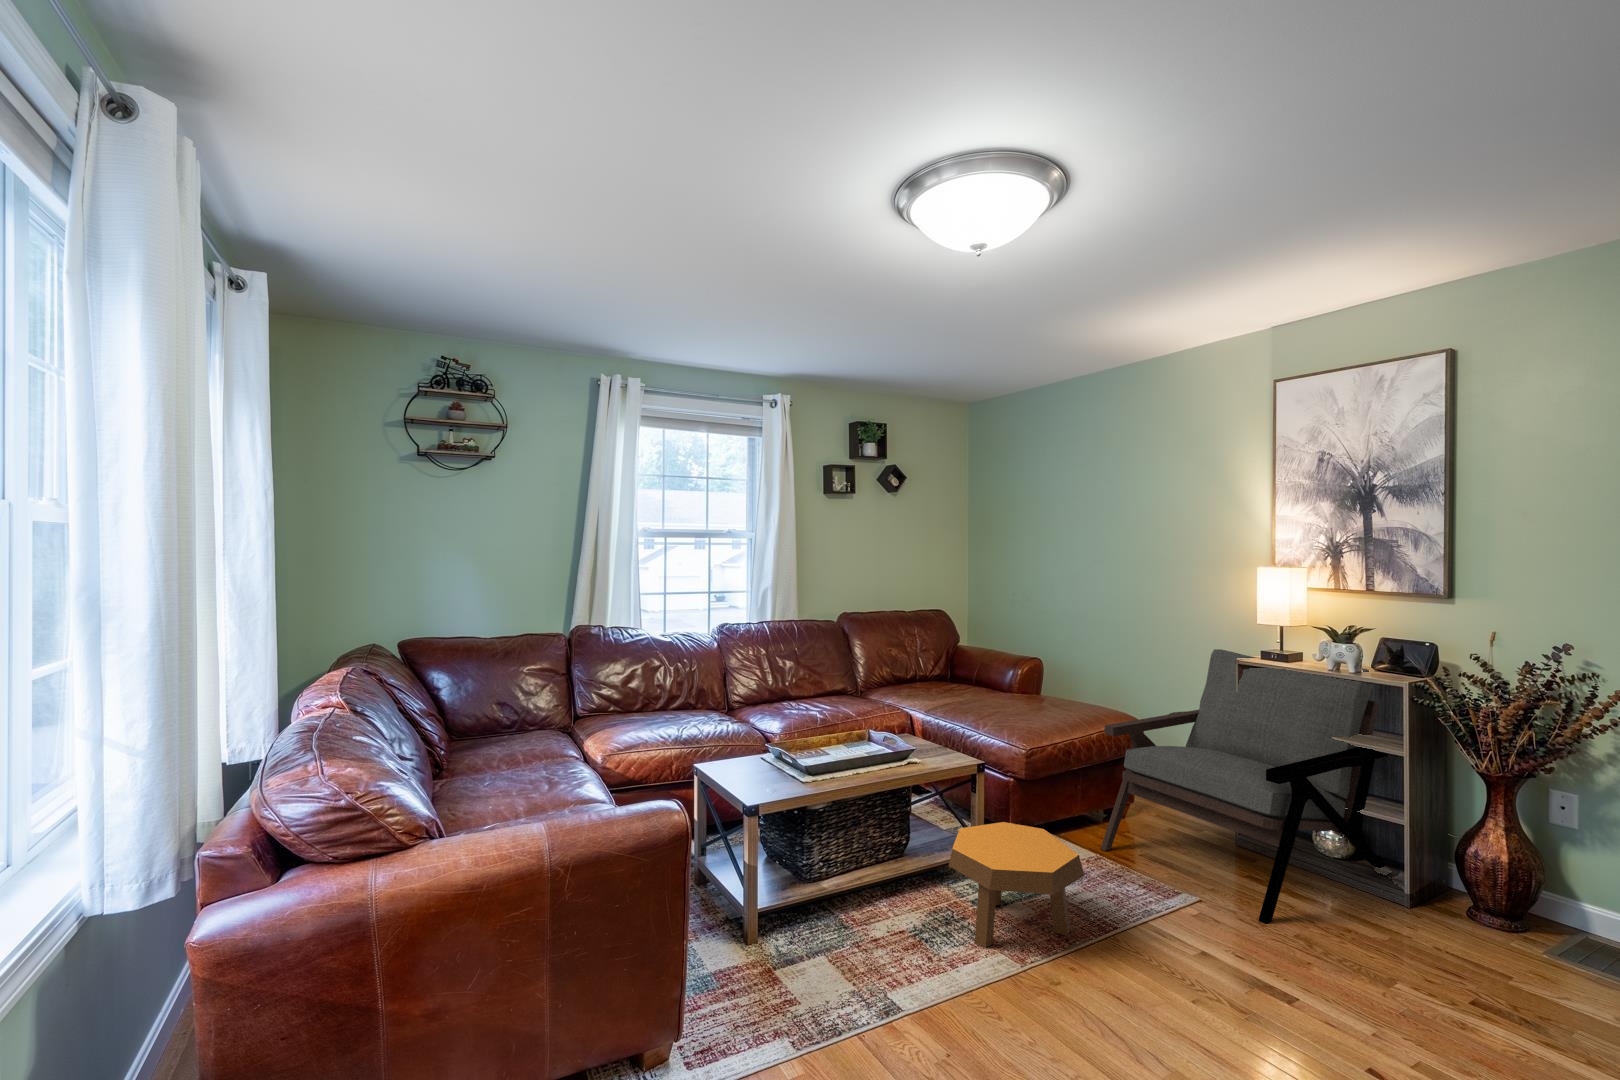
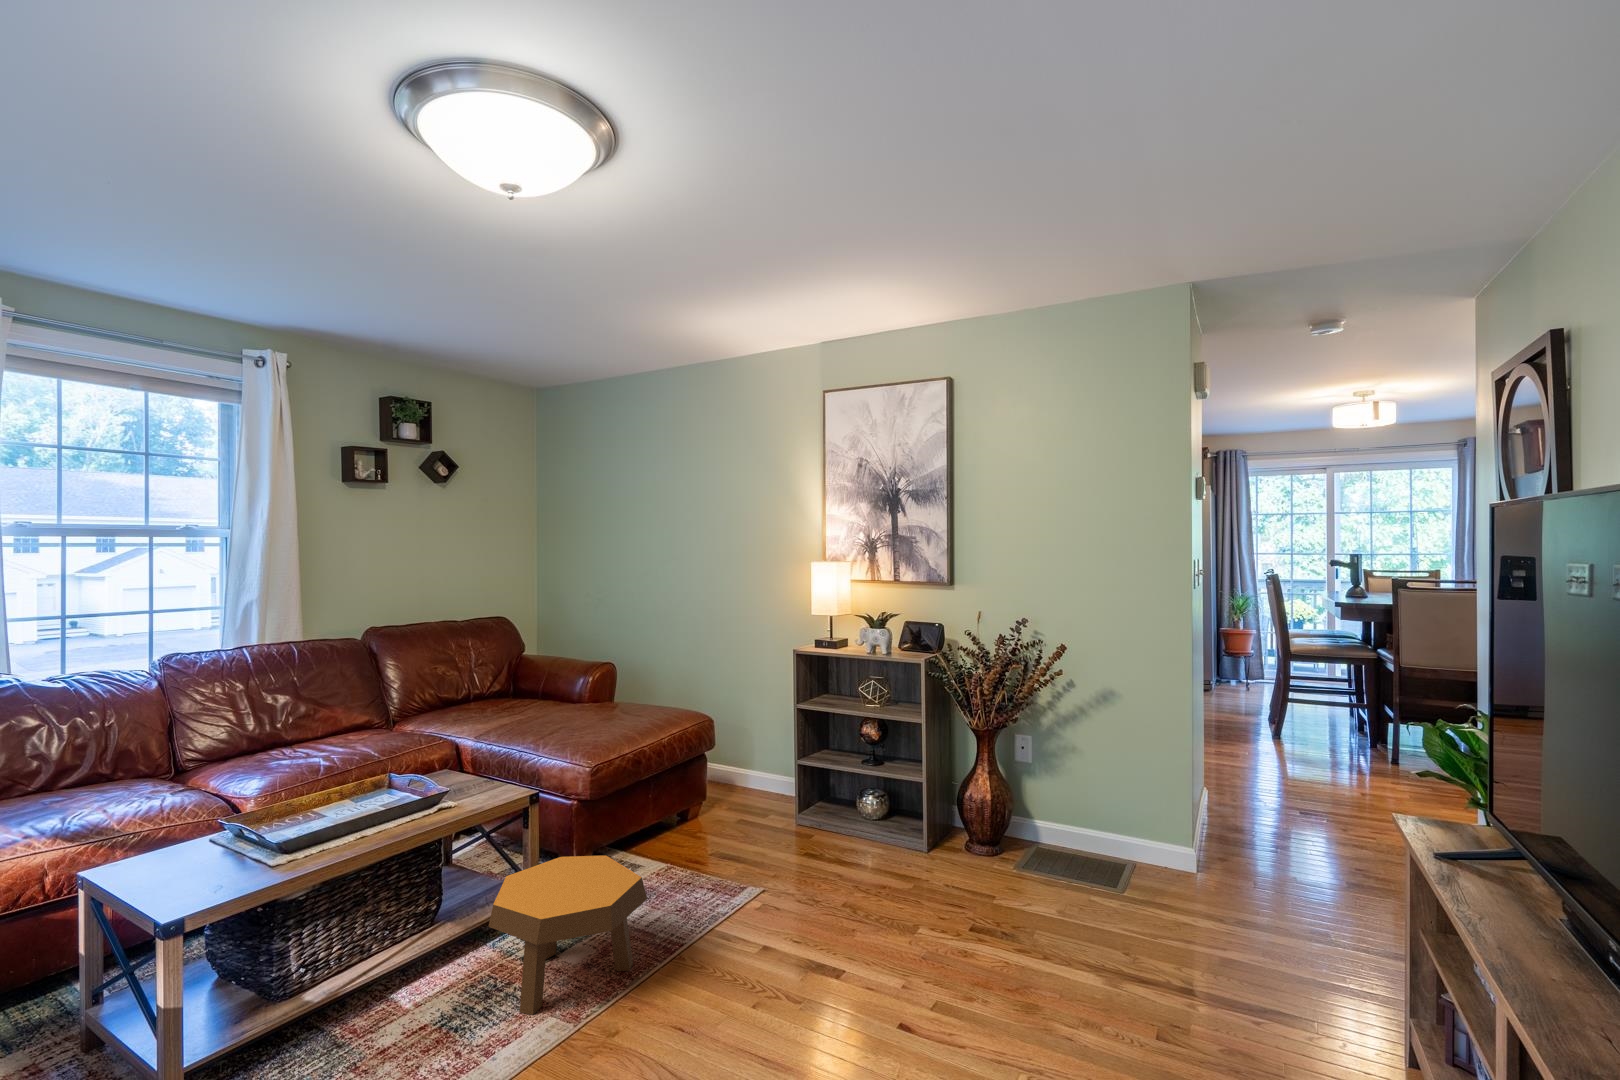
armchair: present [1101,649,1388,924] -> none [671,641,914,902]

